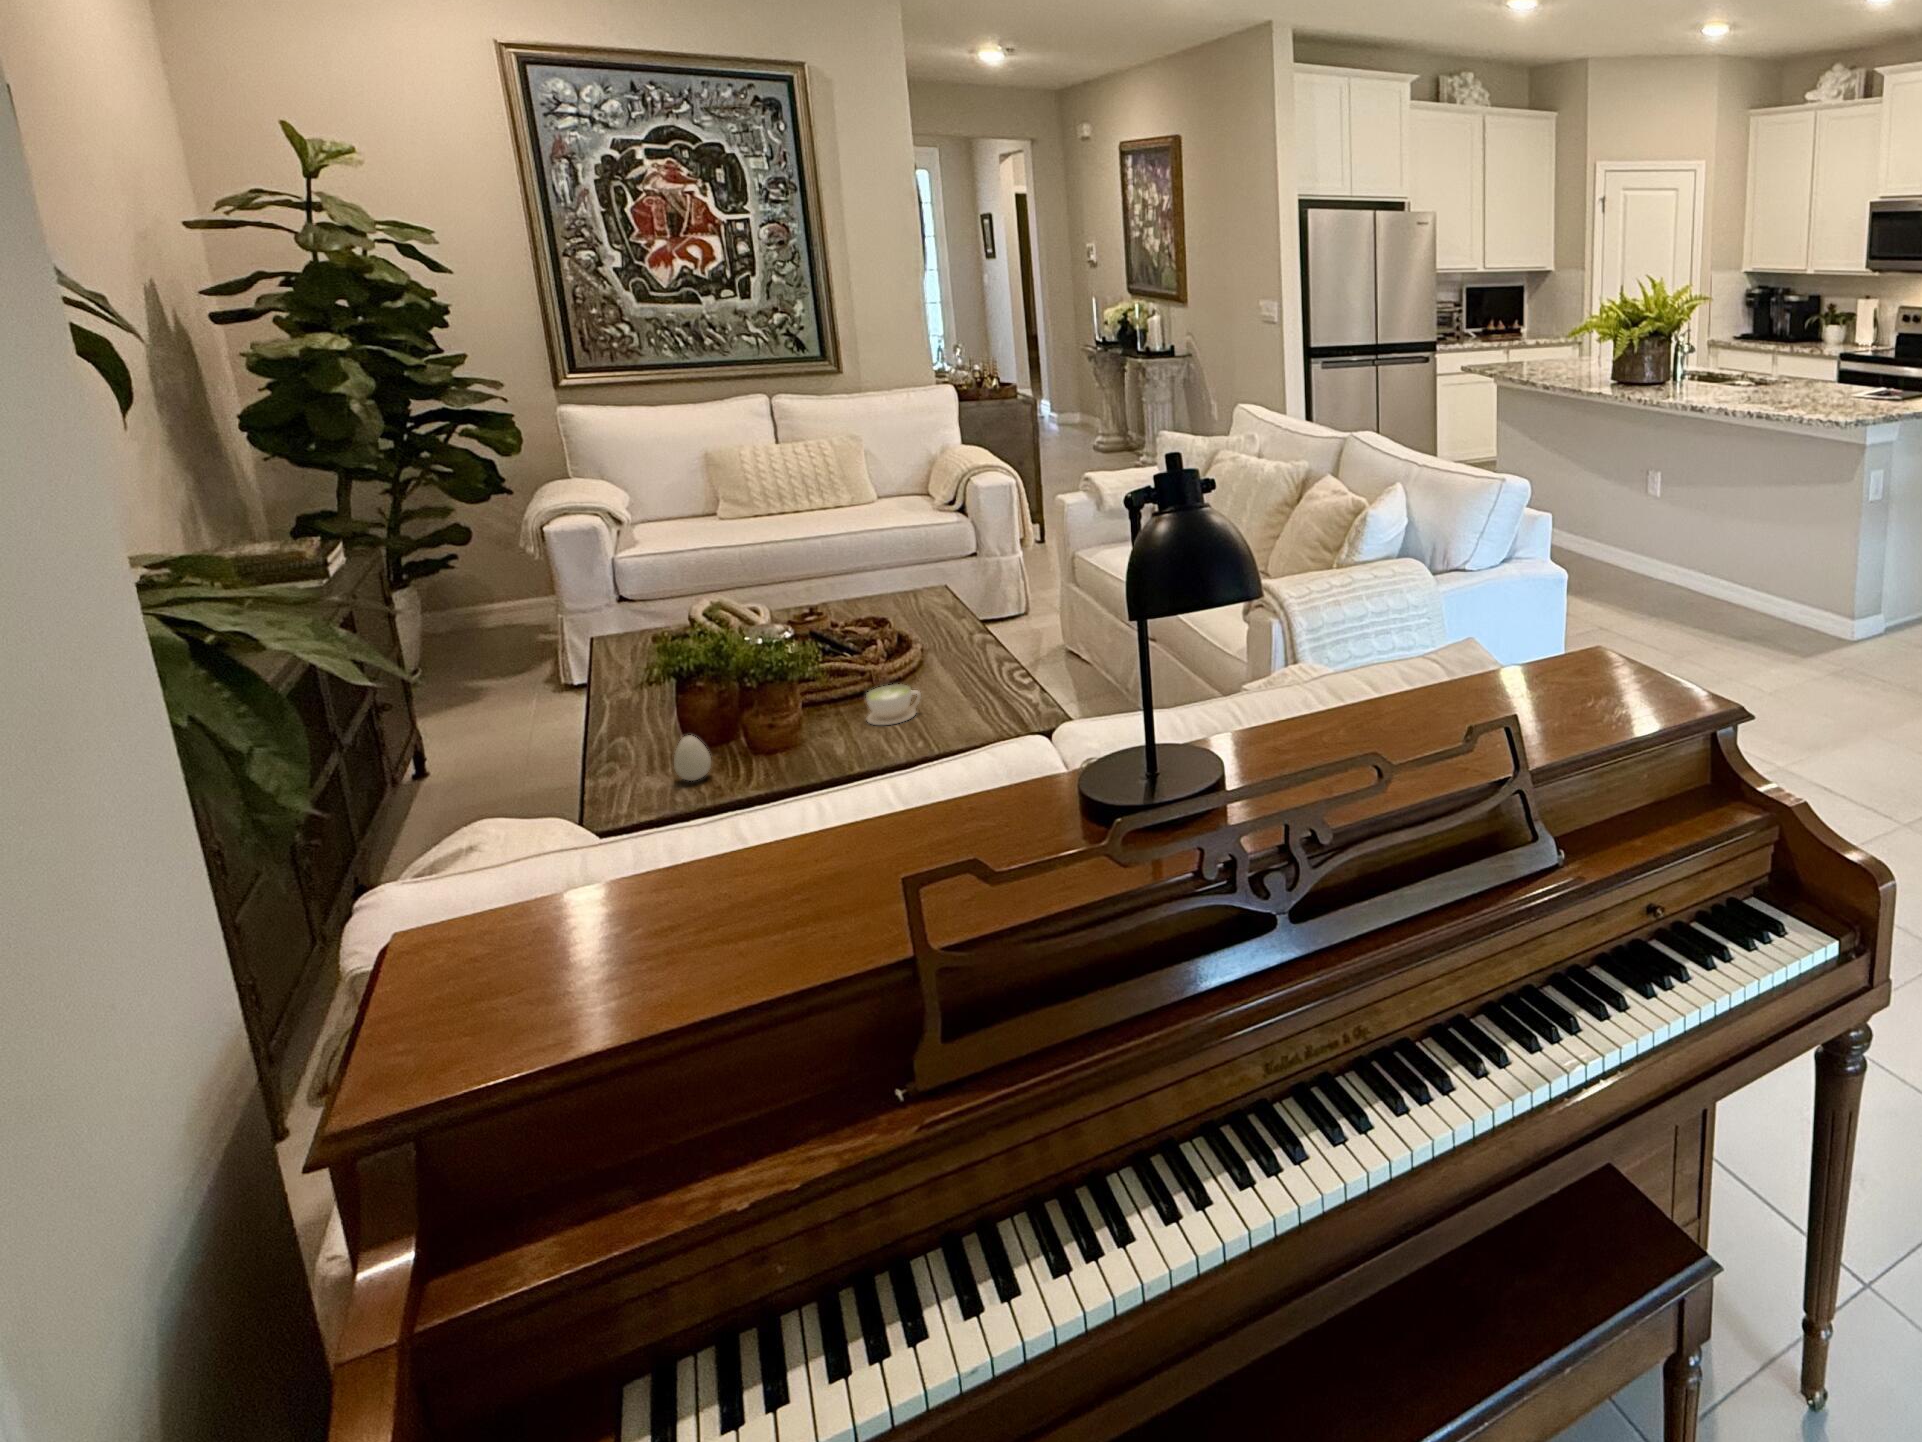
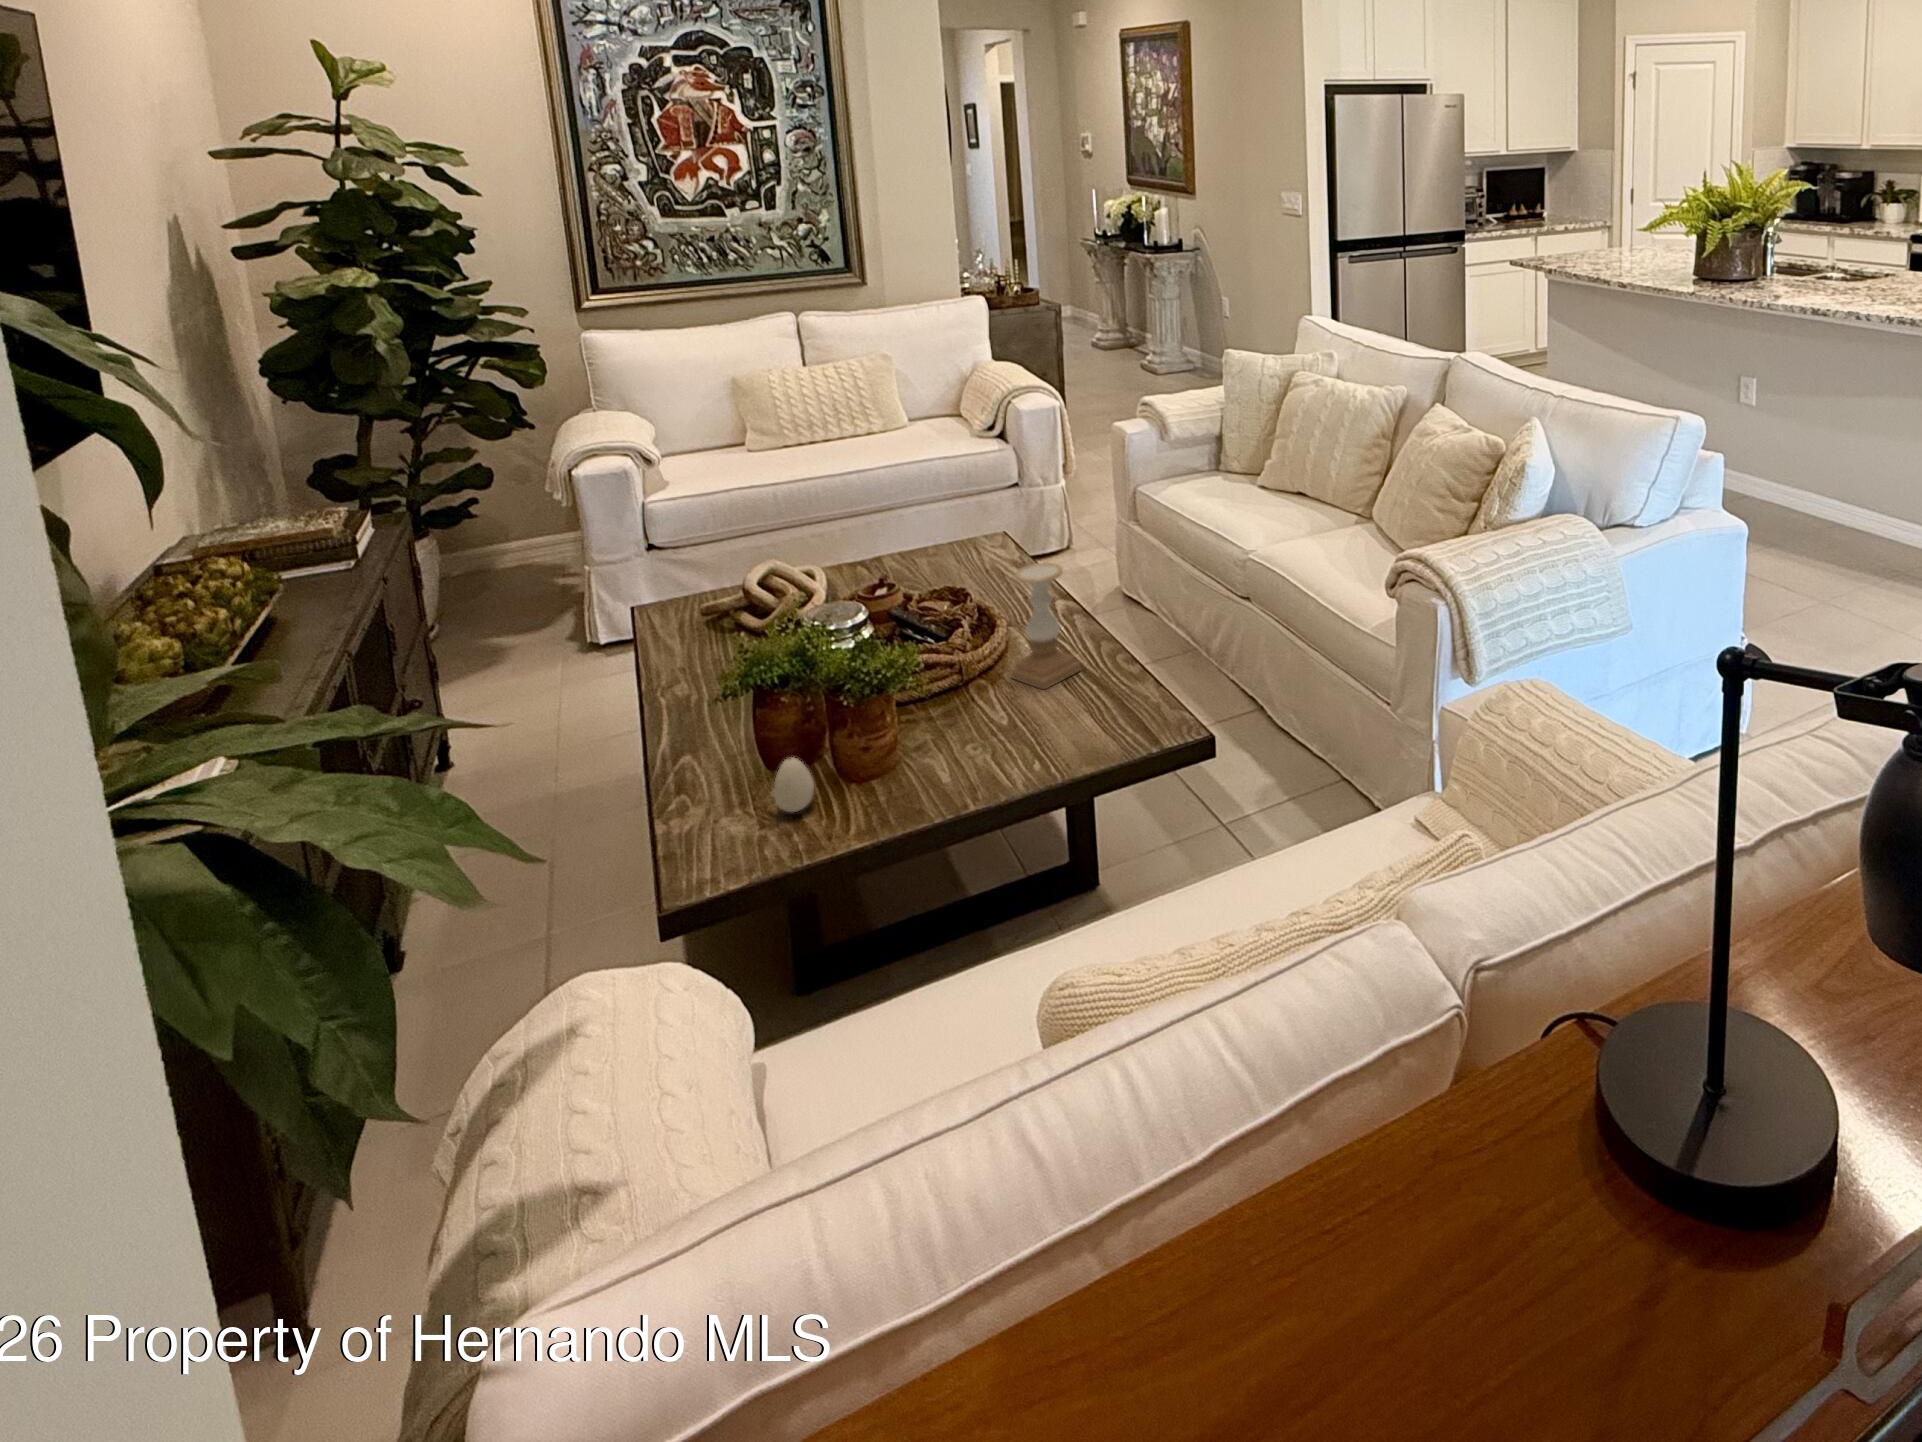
candle holder: none [912,594,976,700] -> present [1011,563,1081,689]
coffee cup: present [866,684,921,725] -> none [970,675,1030,727]

